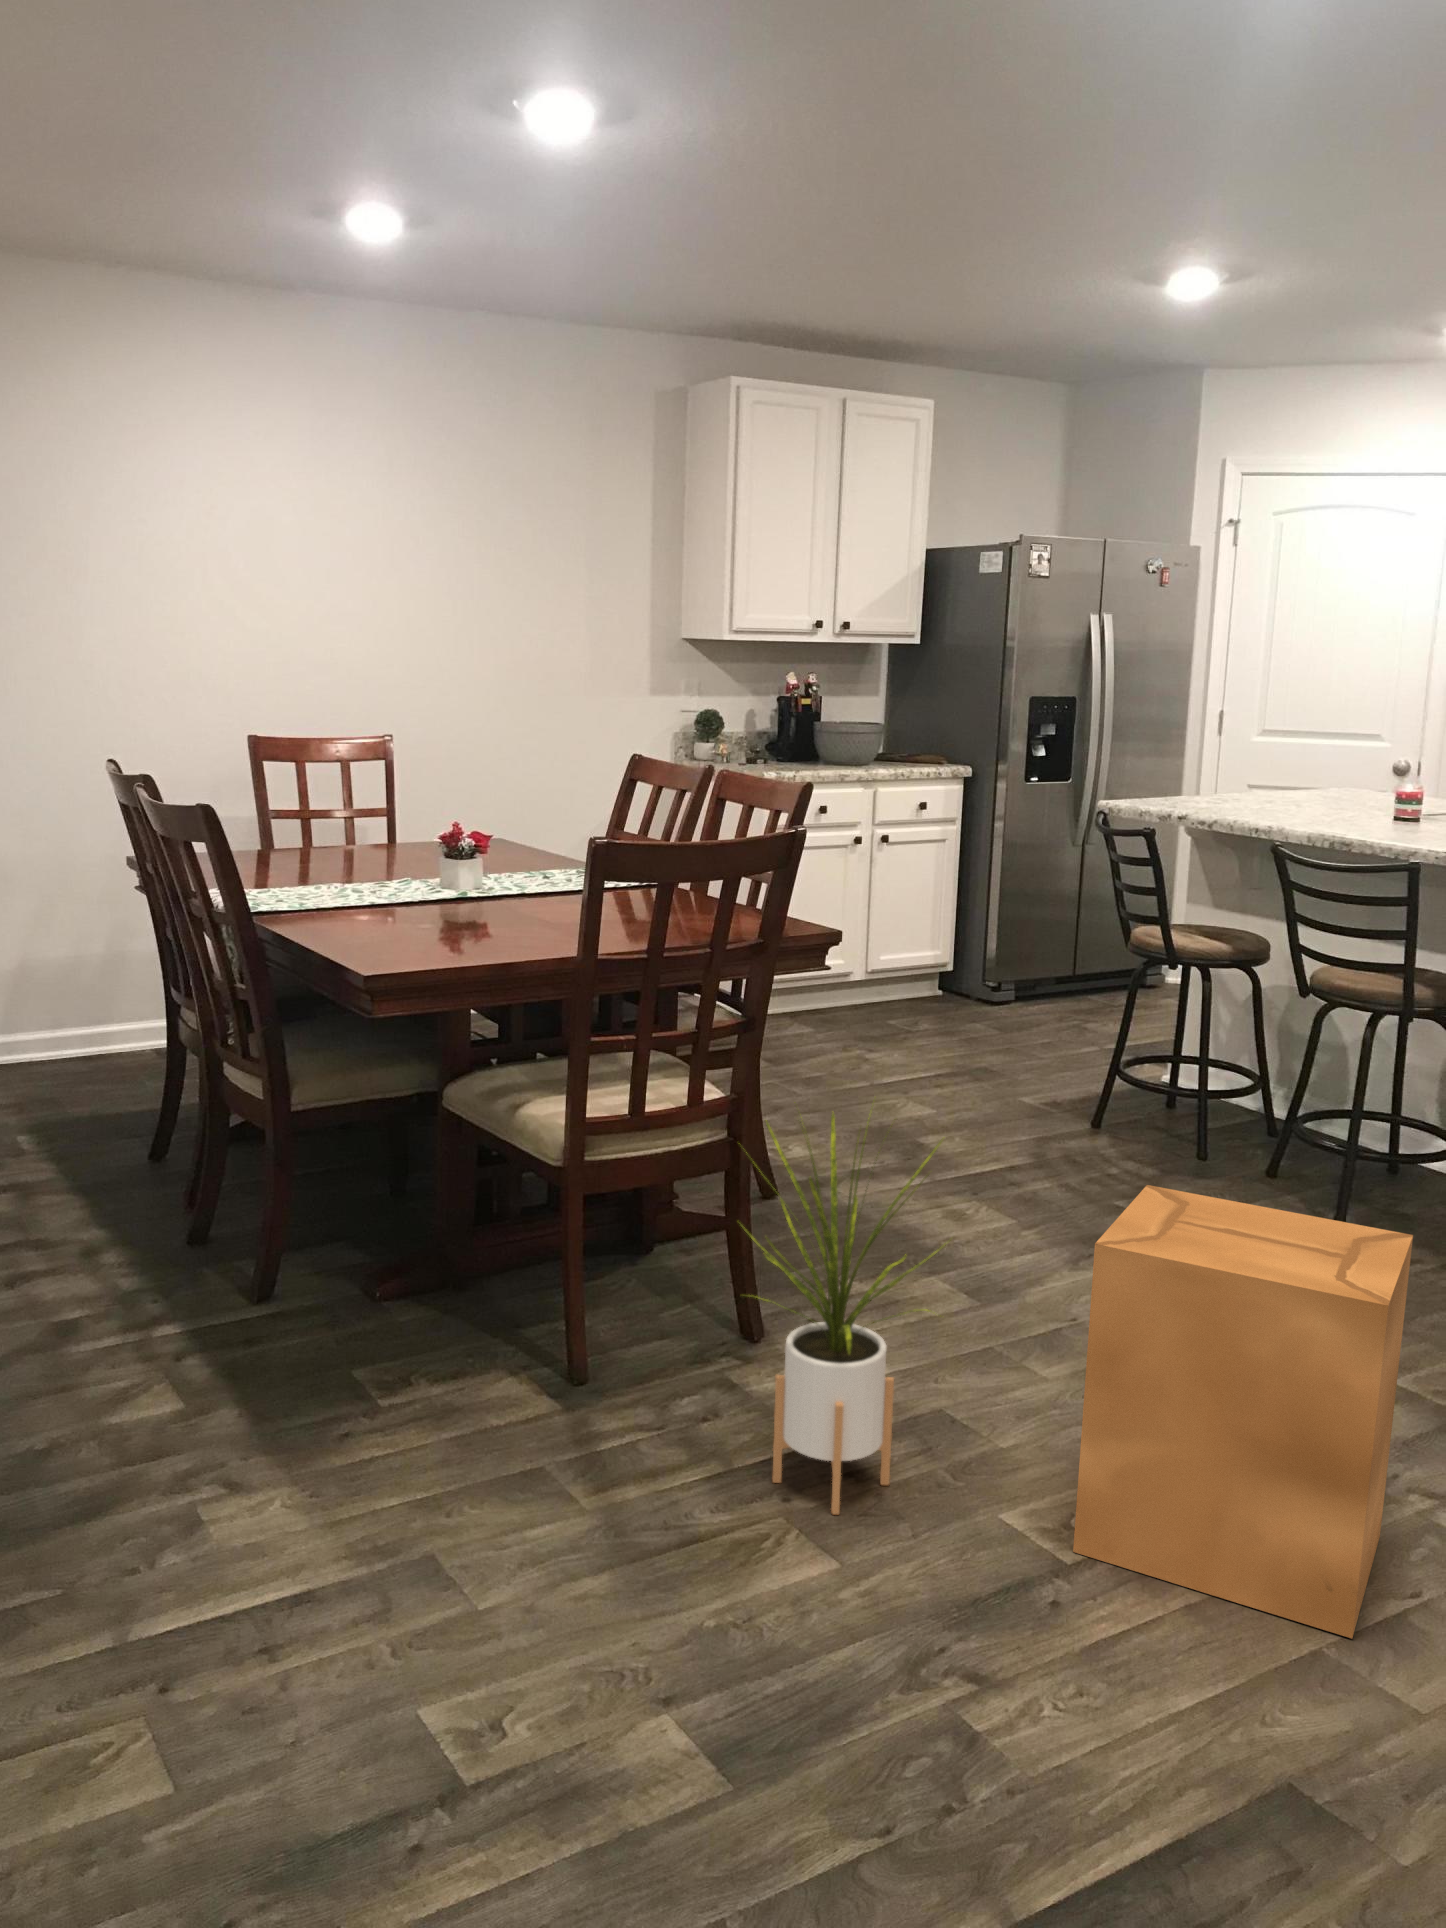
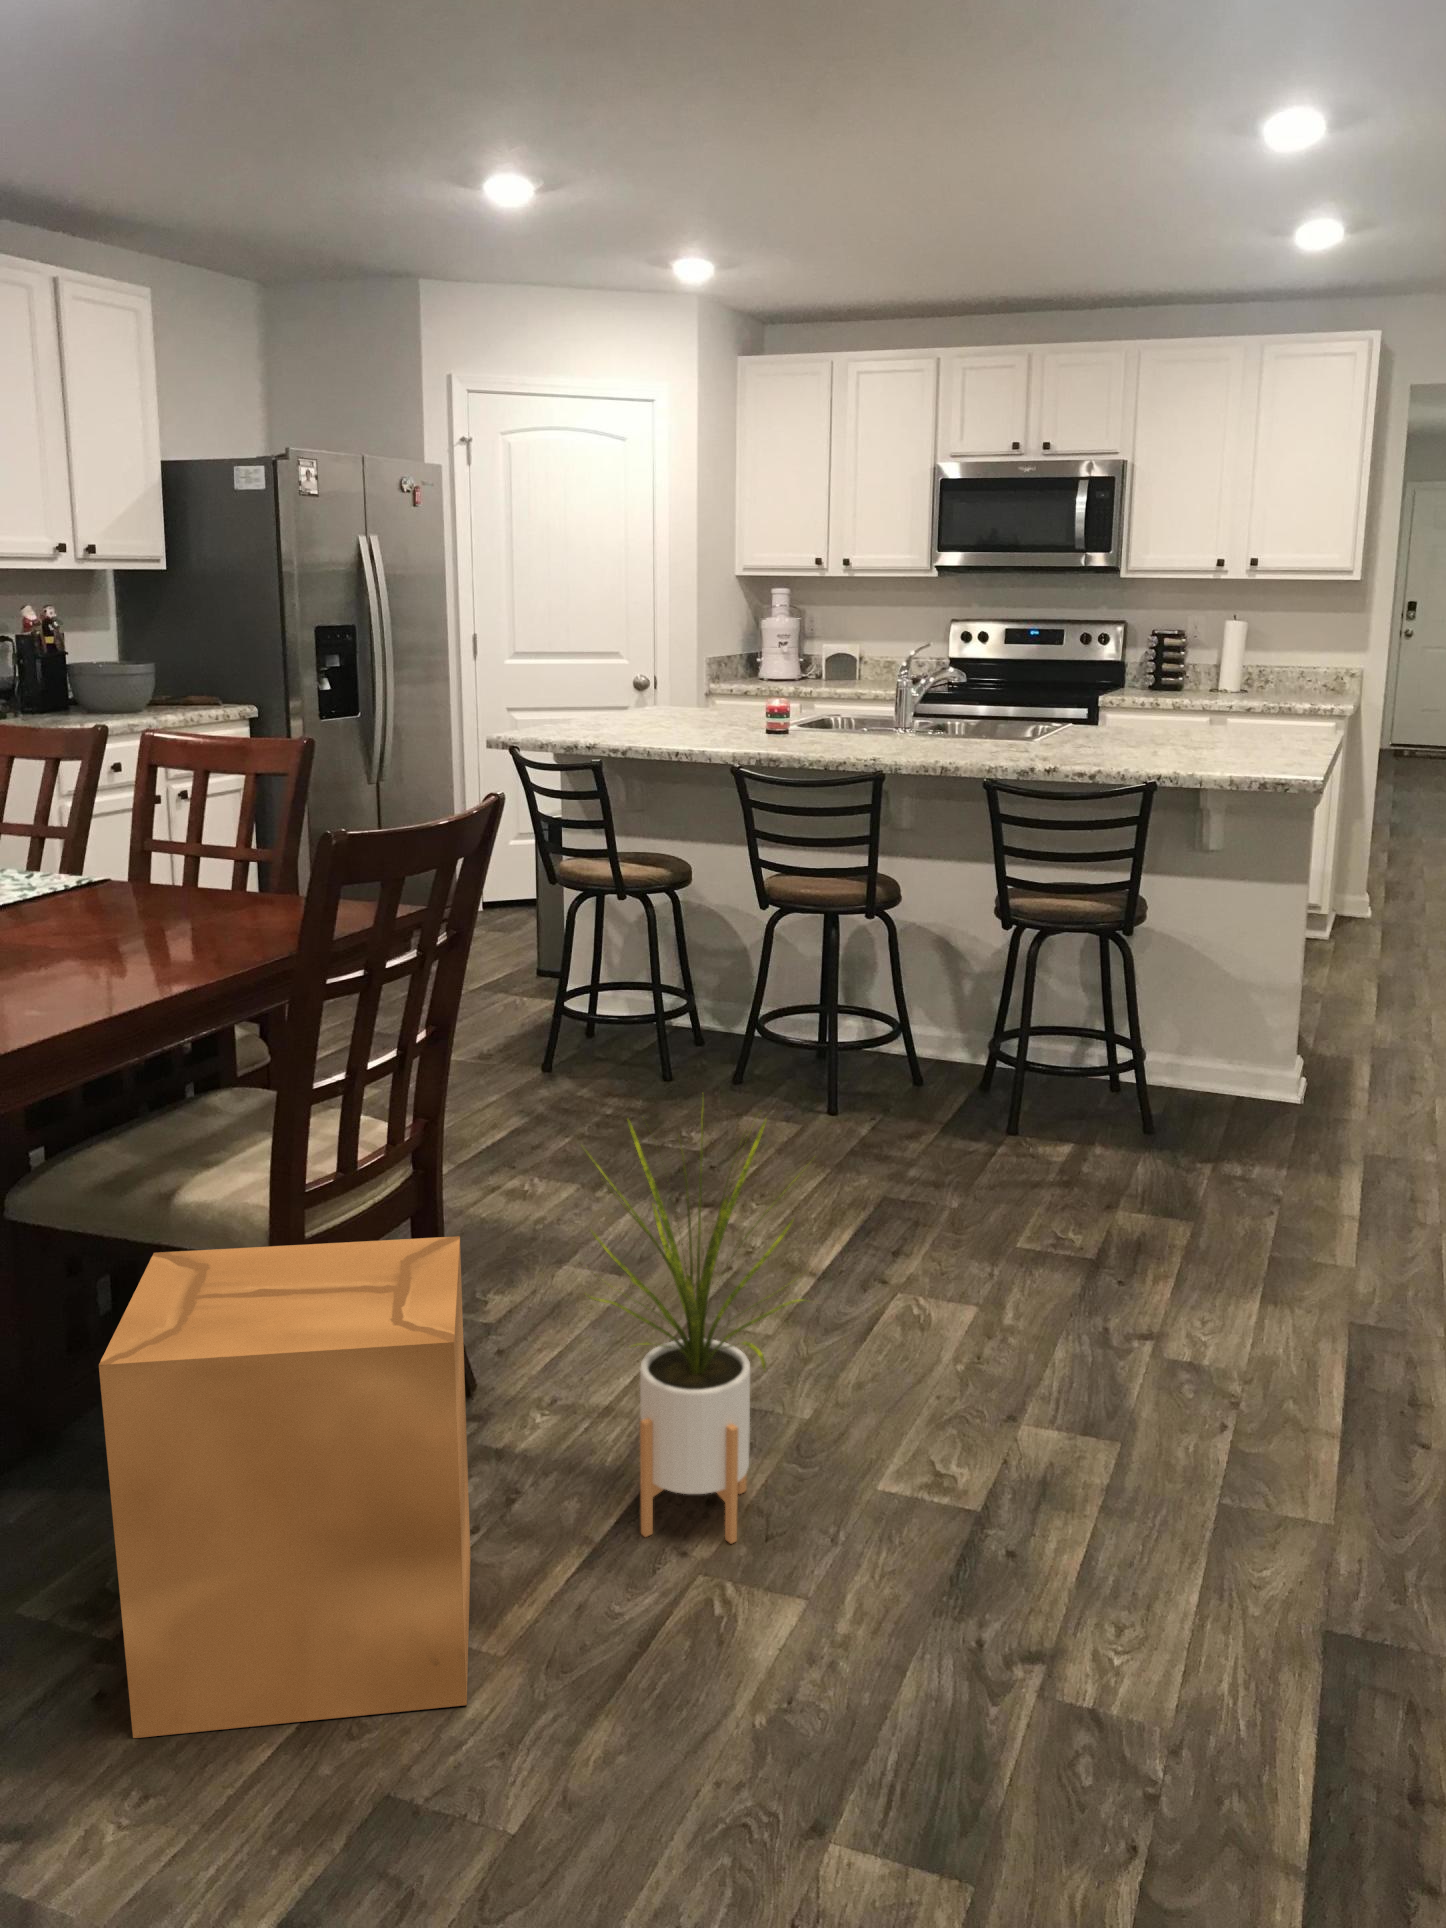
cardboard box: present [1073,1185,1413,1639] -> present [99,1236,471,1738]

